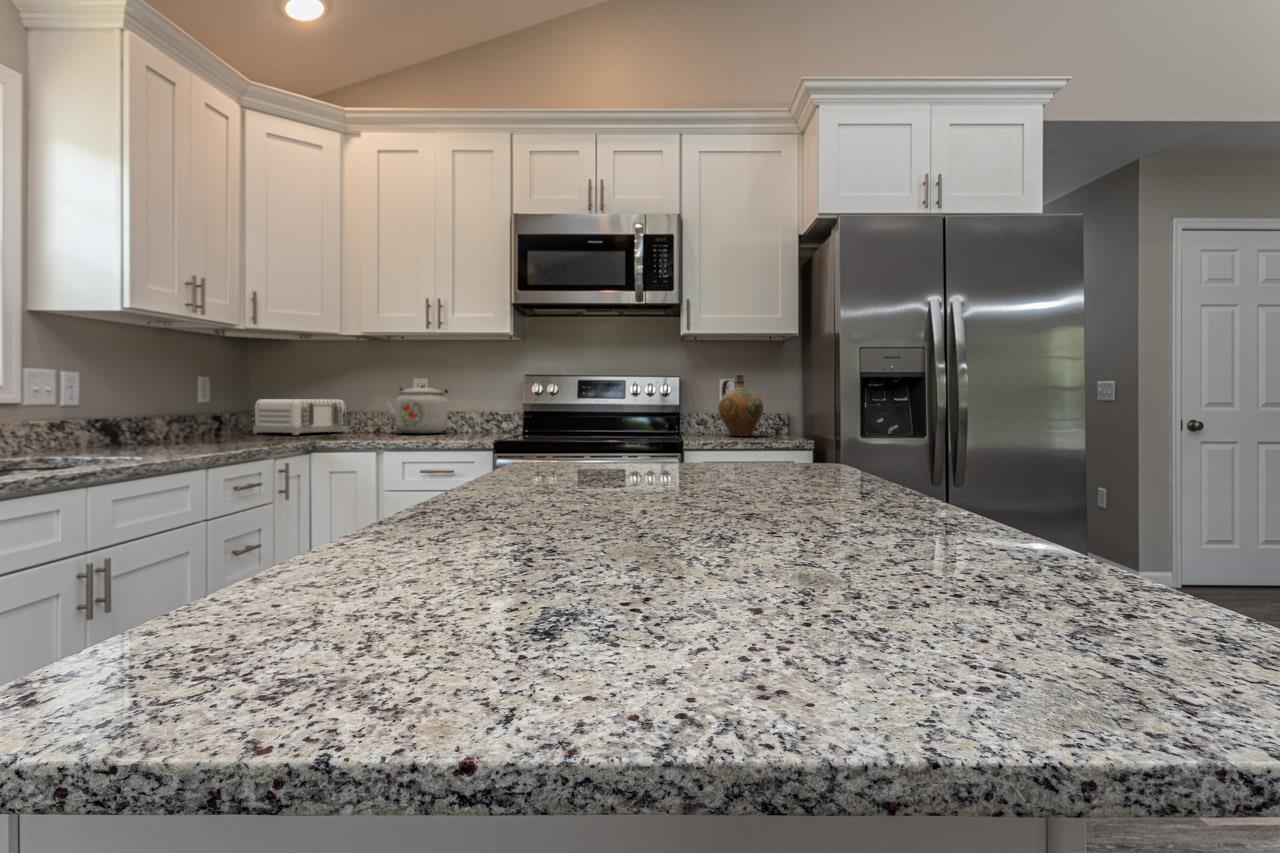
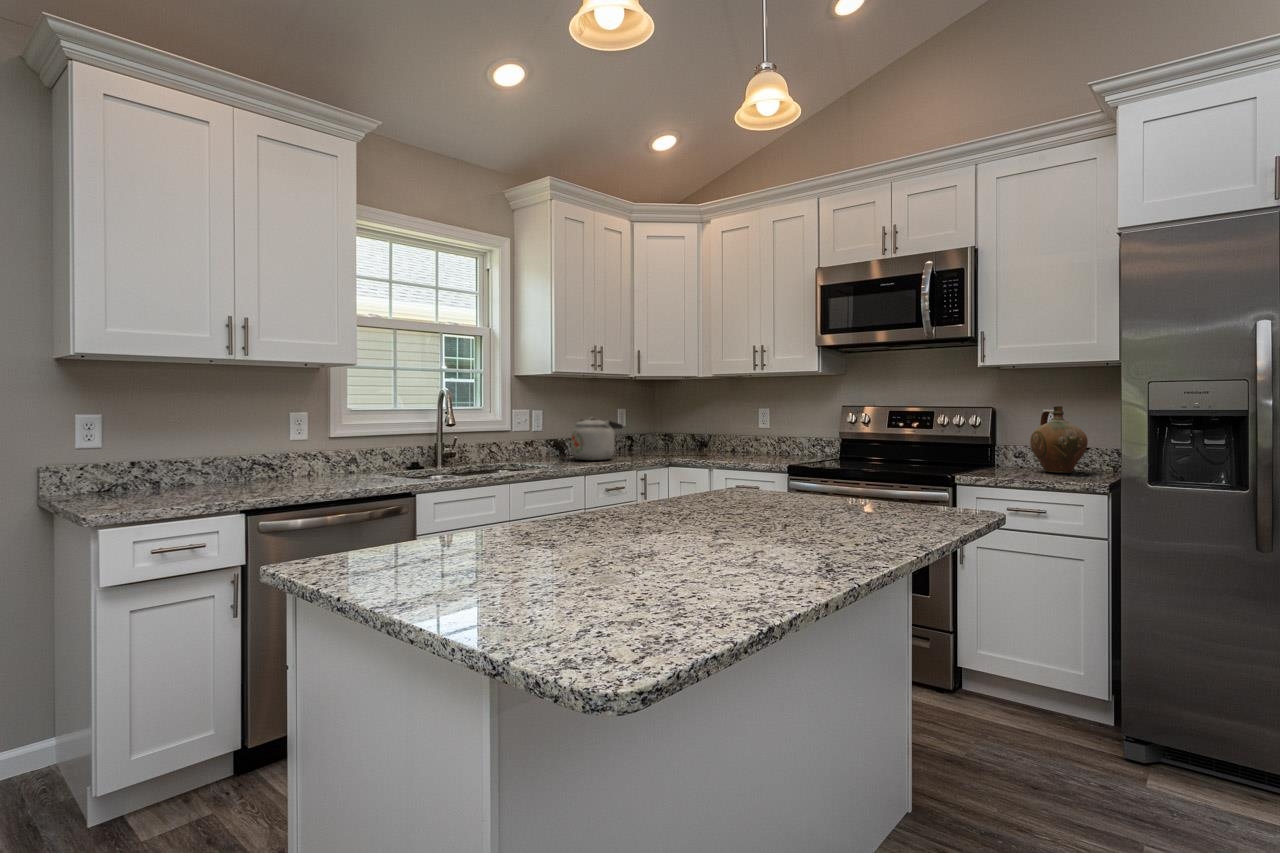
kettle: present [386,384,448,434] -> present [571,417,623,461]
toaster: present [253,399,348,435] -> none [656,423,716,451]

